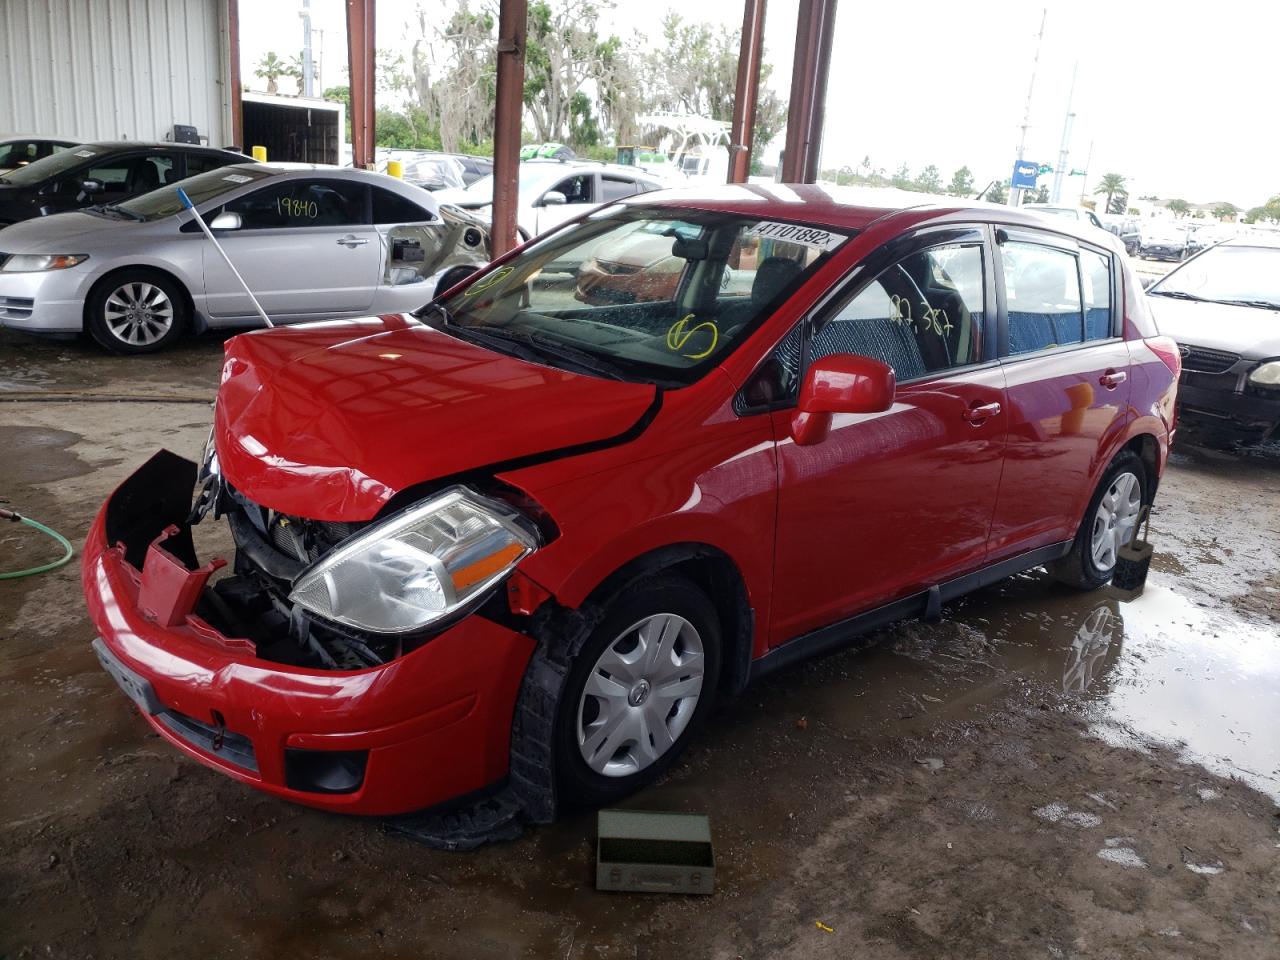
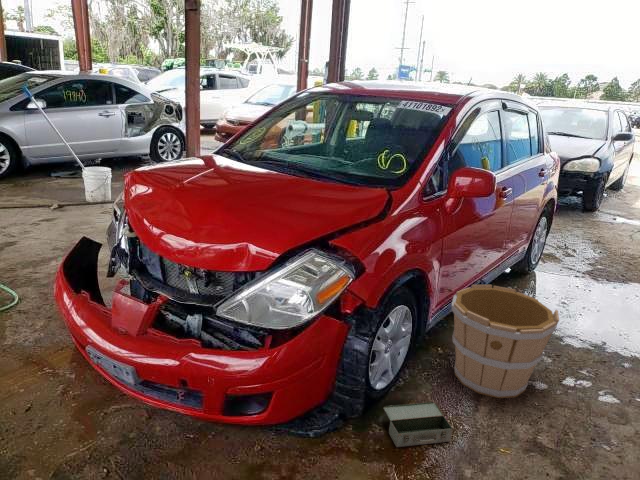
bag: present [1108,505,1154,602] -> none [537,233,557,279]
wooden bucket: none [790,591,1009,829] -> present [452,285,559,398]

